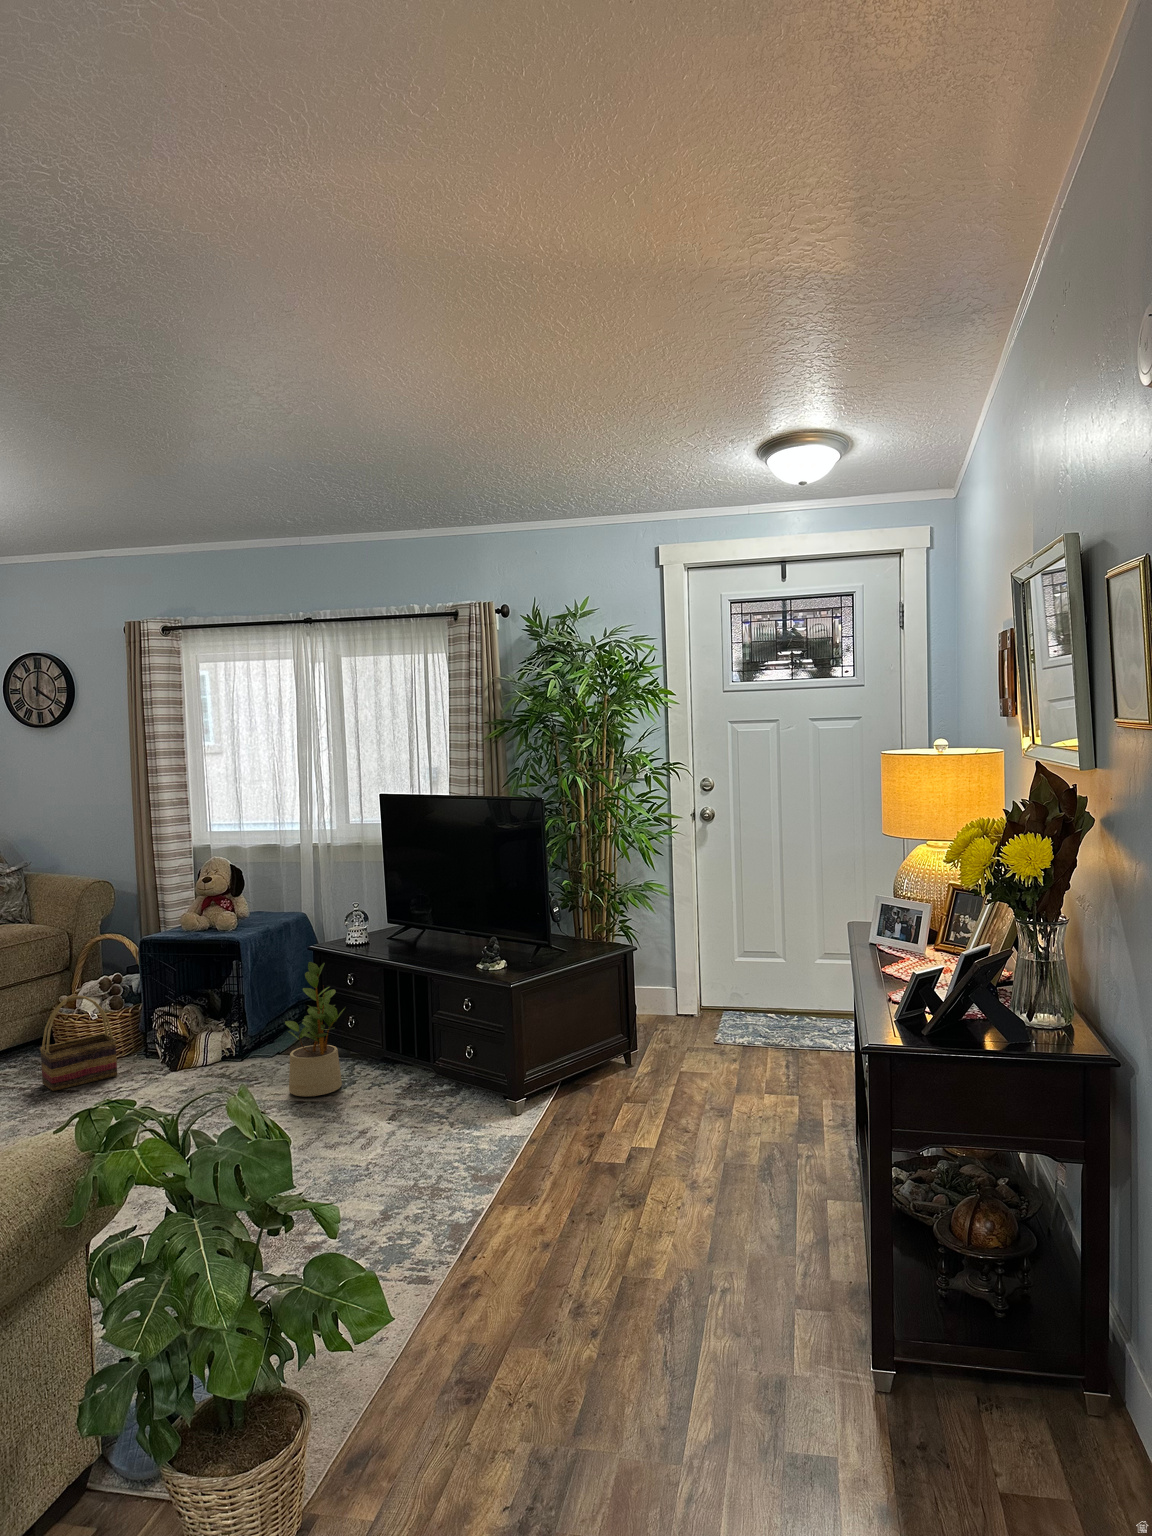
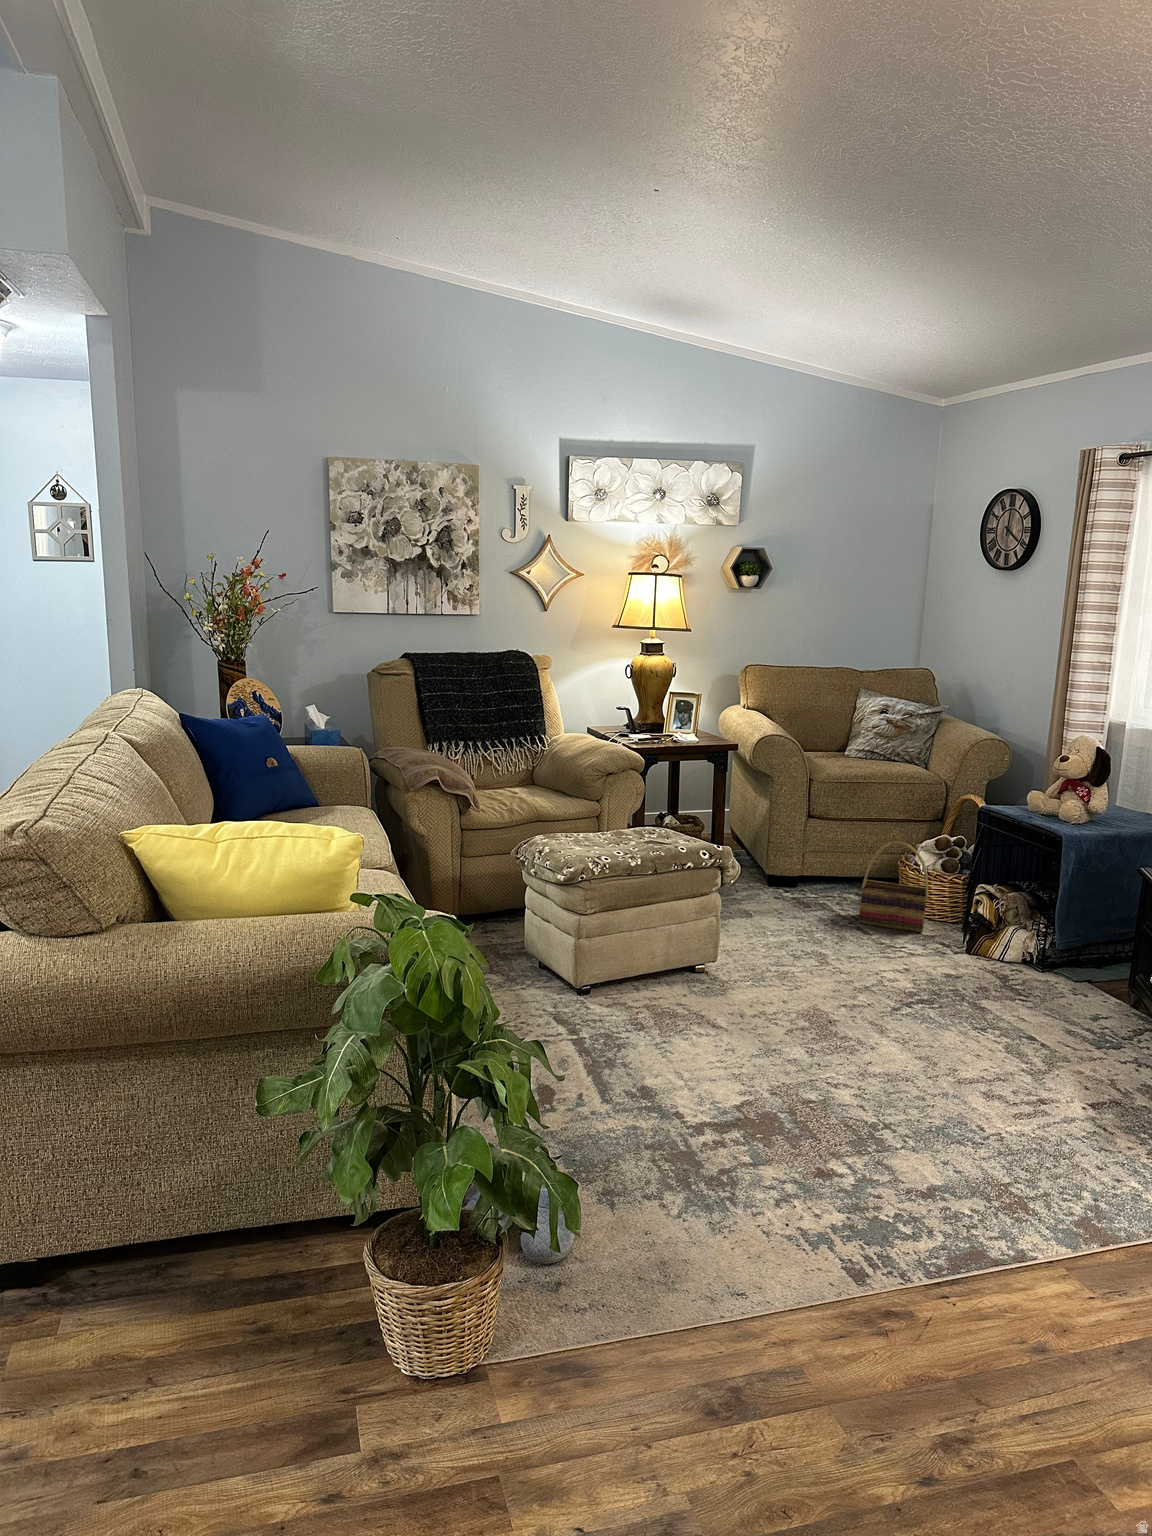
potted plant: present [285,962,344,1096] -> none [1035,884,1131,1045]

